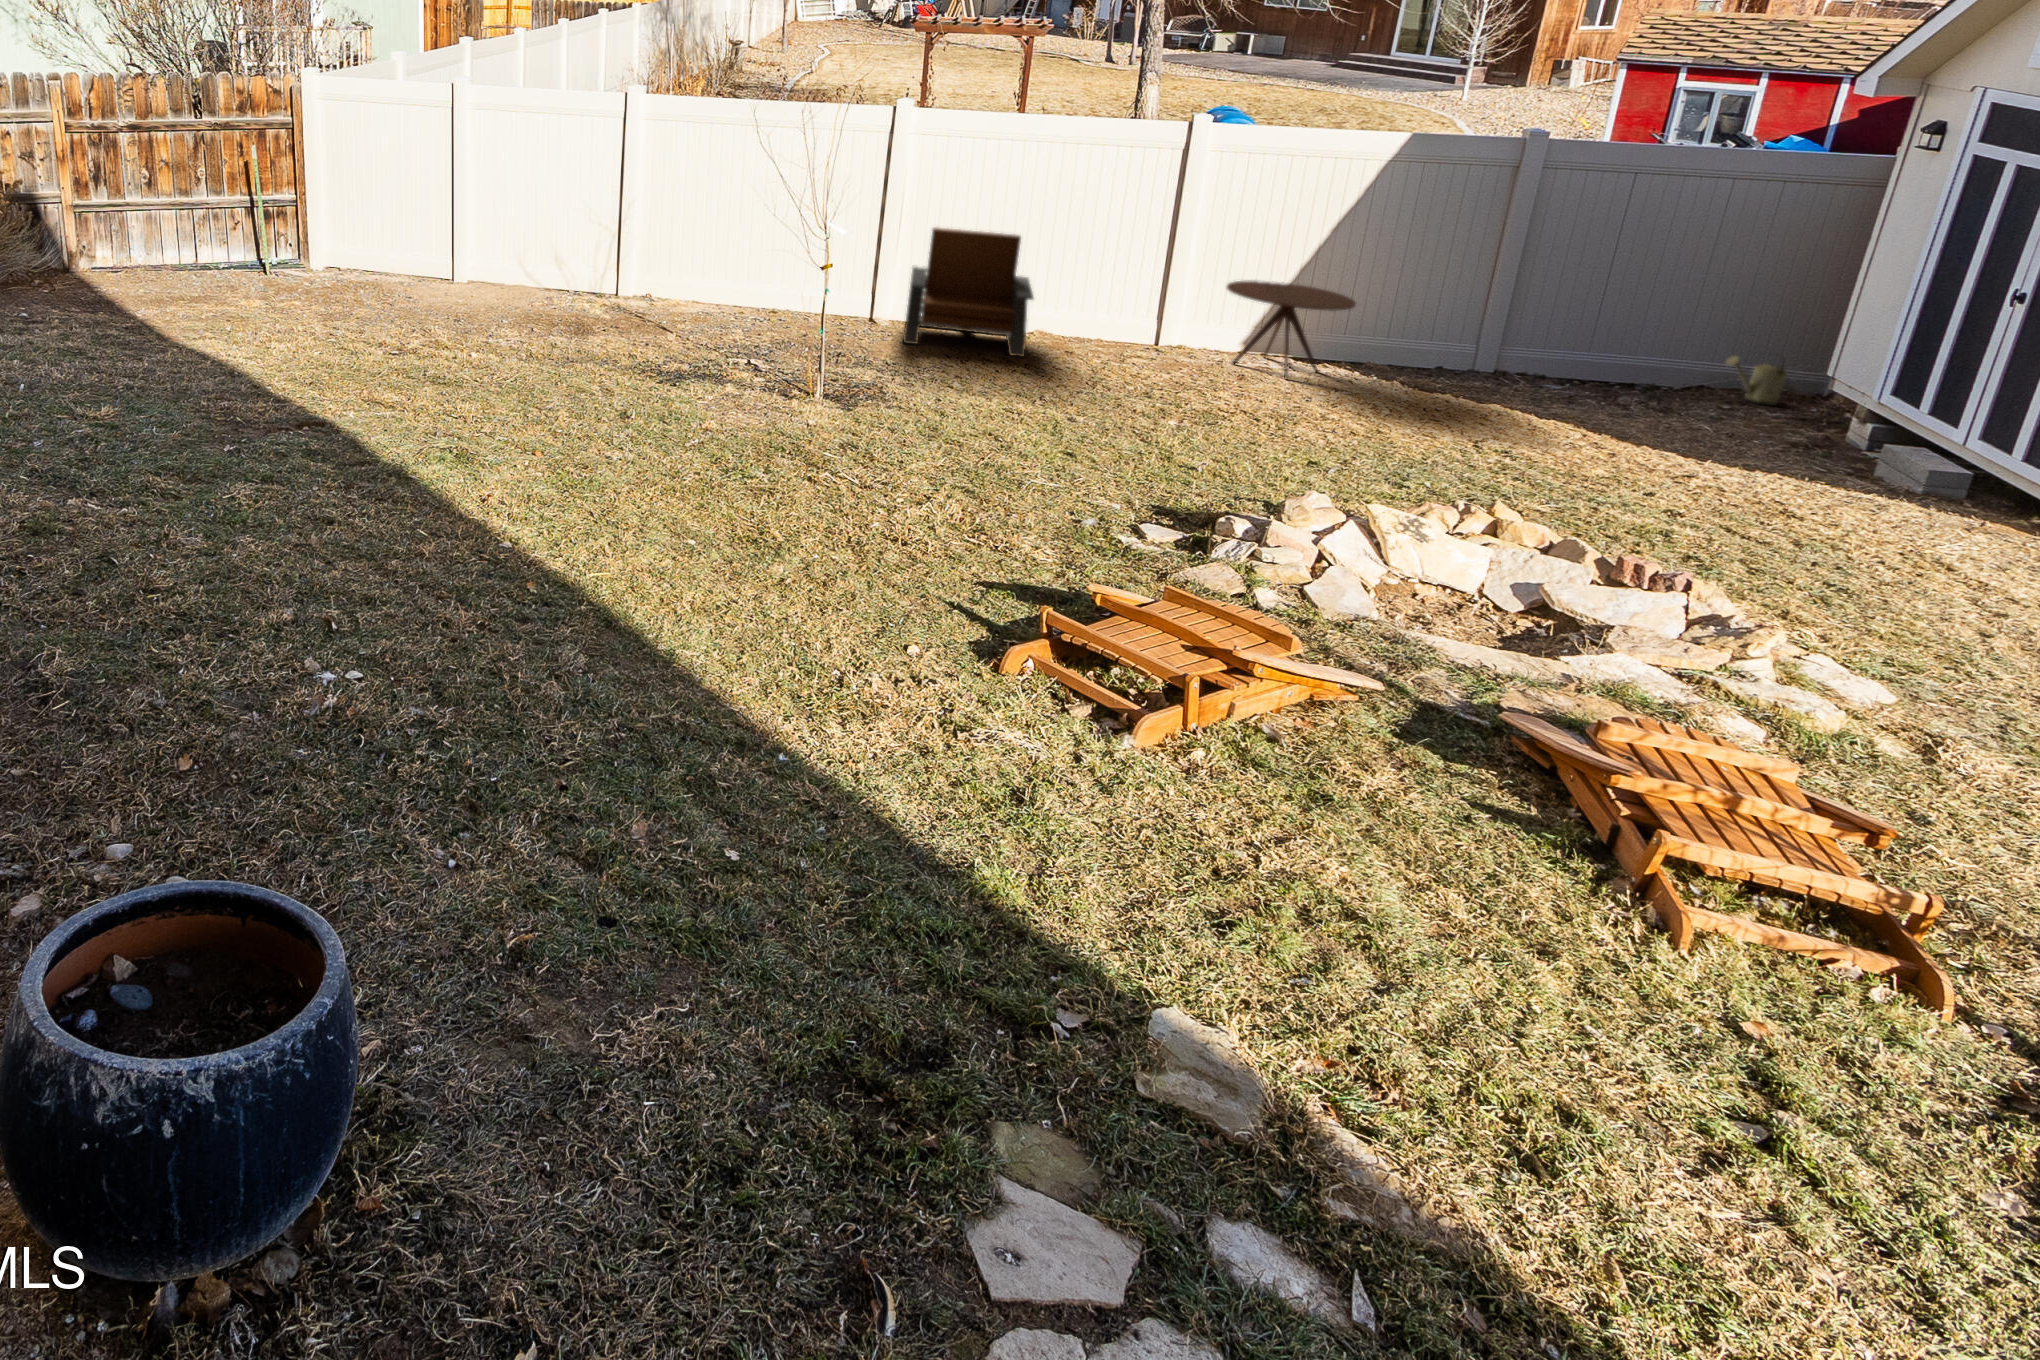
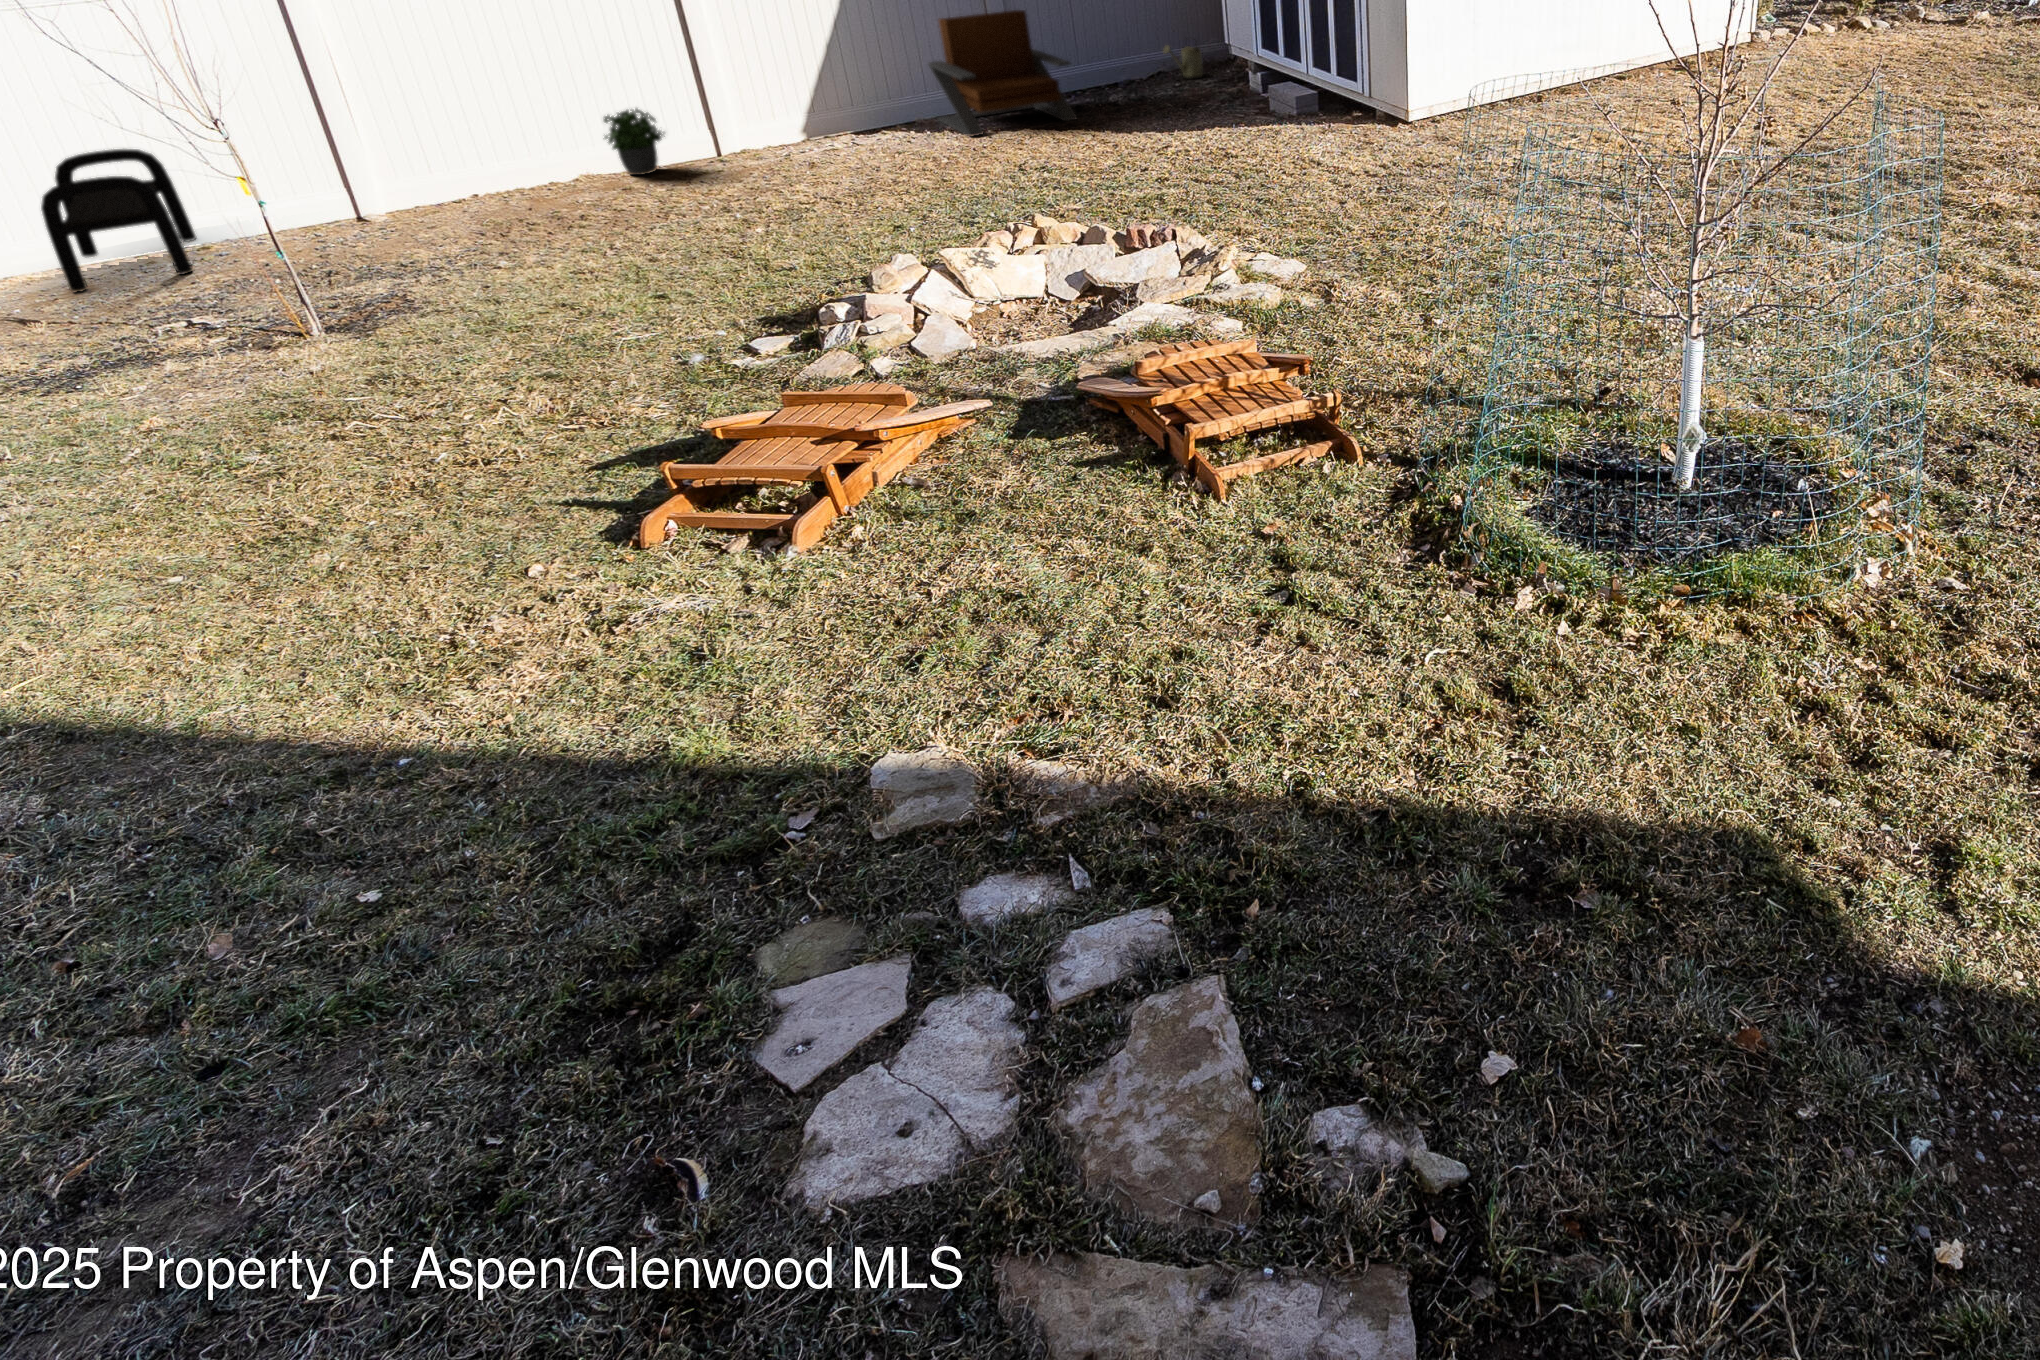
lounge chair: present [903,227,1033,357] -> present [928,10,1077,137]
bench: none [702,232,780,329] -> present [41,149,196,292]
round table: present [1227,280,1356,378] -> none [758,62,882,157]
potted plant: none [1071,285,1124,345] -> present [604,109,665,175]

